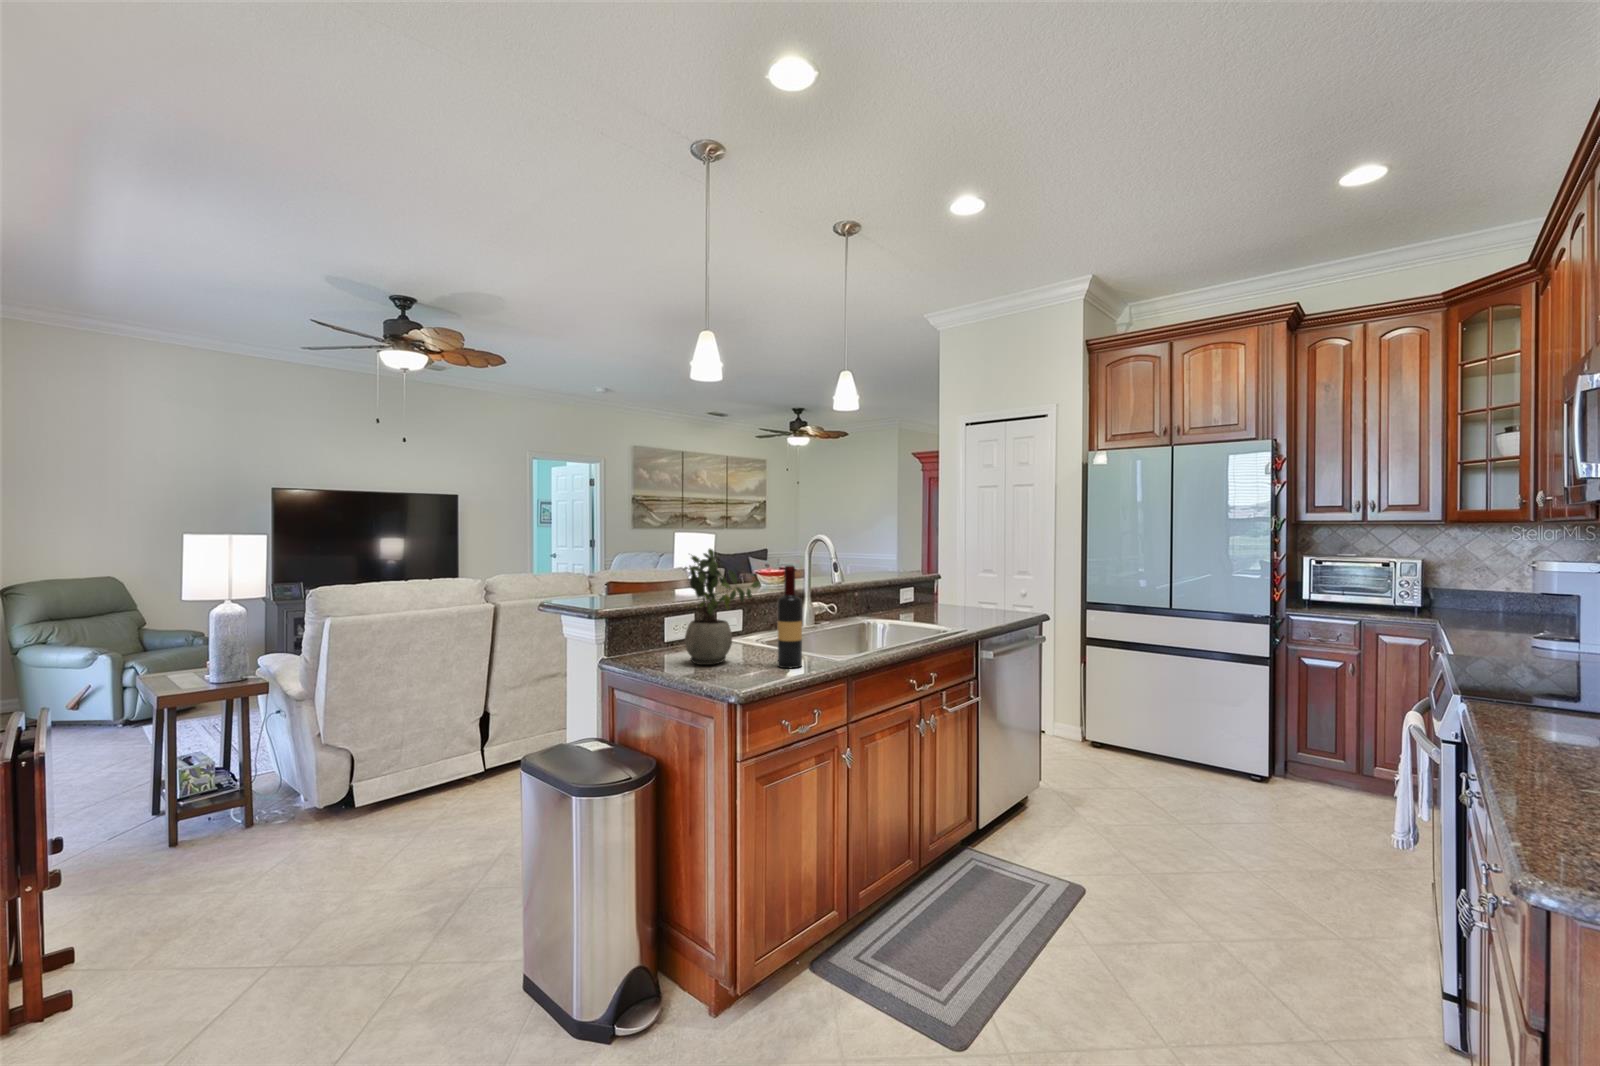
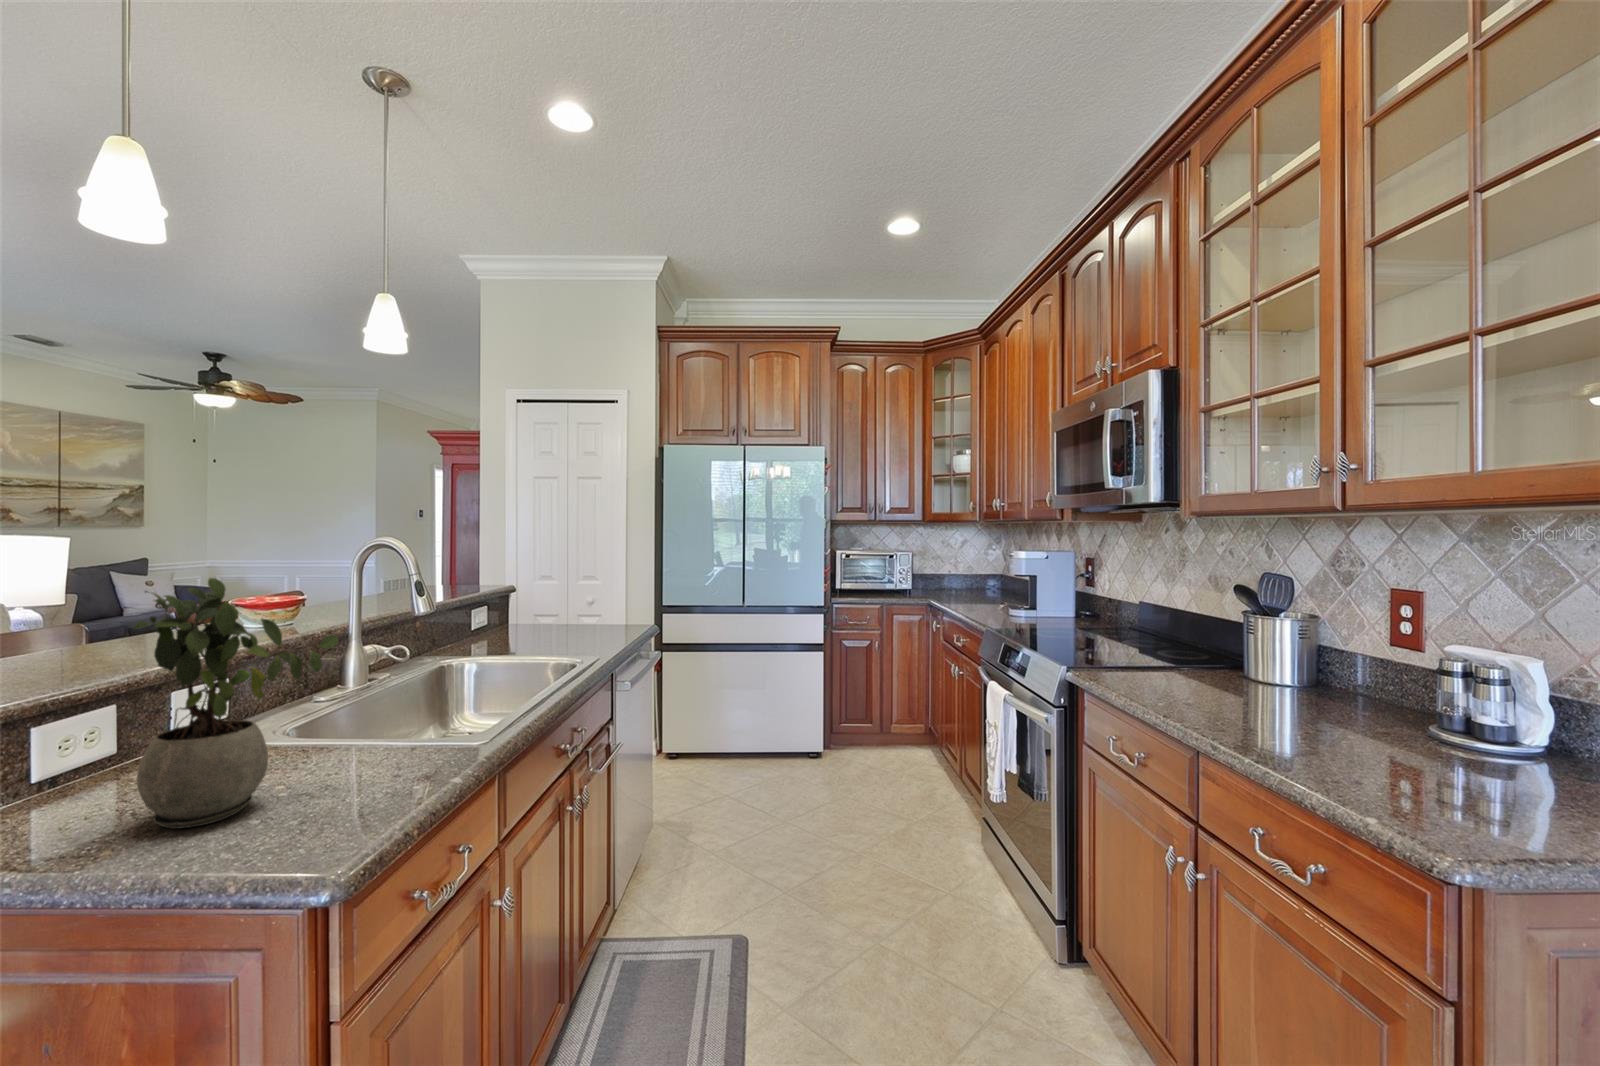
wine bottle: present [778,566,802,668] -> none [379,600,431,789]

